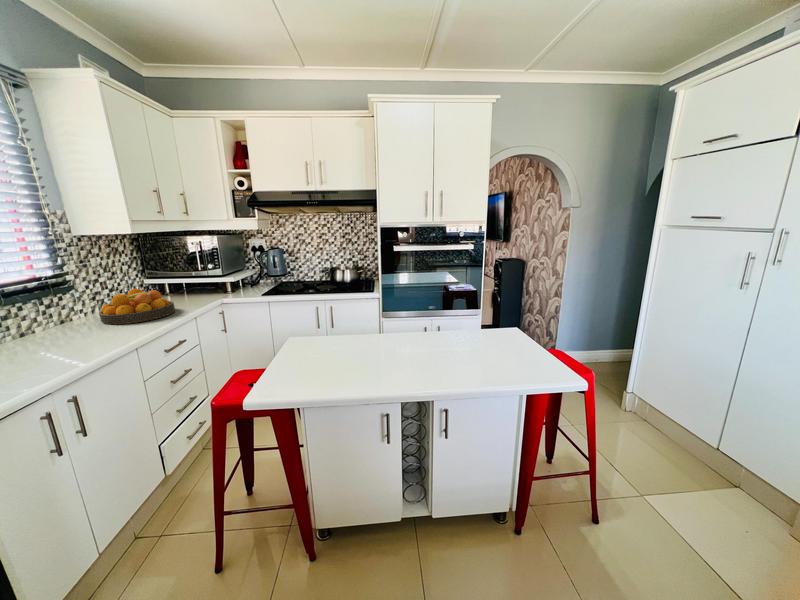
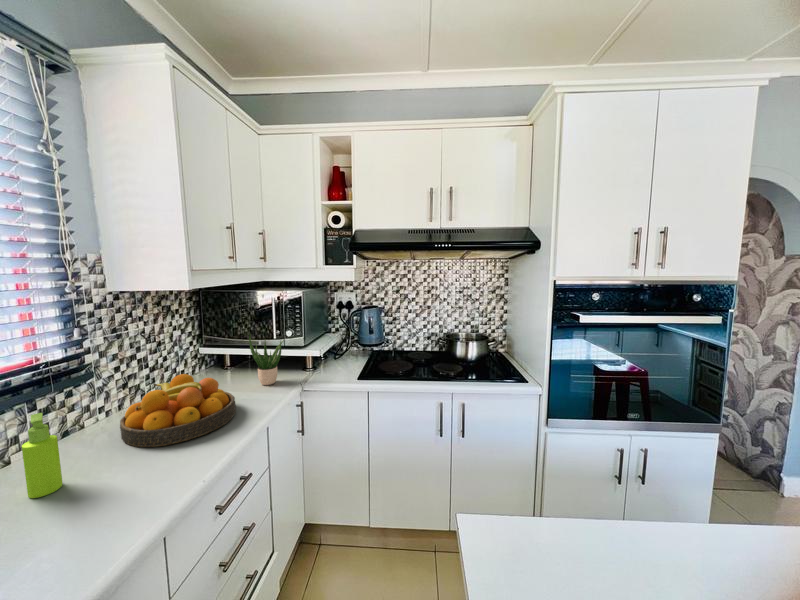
potted plant: none [181,266,208,300] -> present [249,336,284,385]
soap dispenser: none [51,297,77,340] -> present [22,413,63,498]

